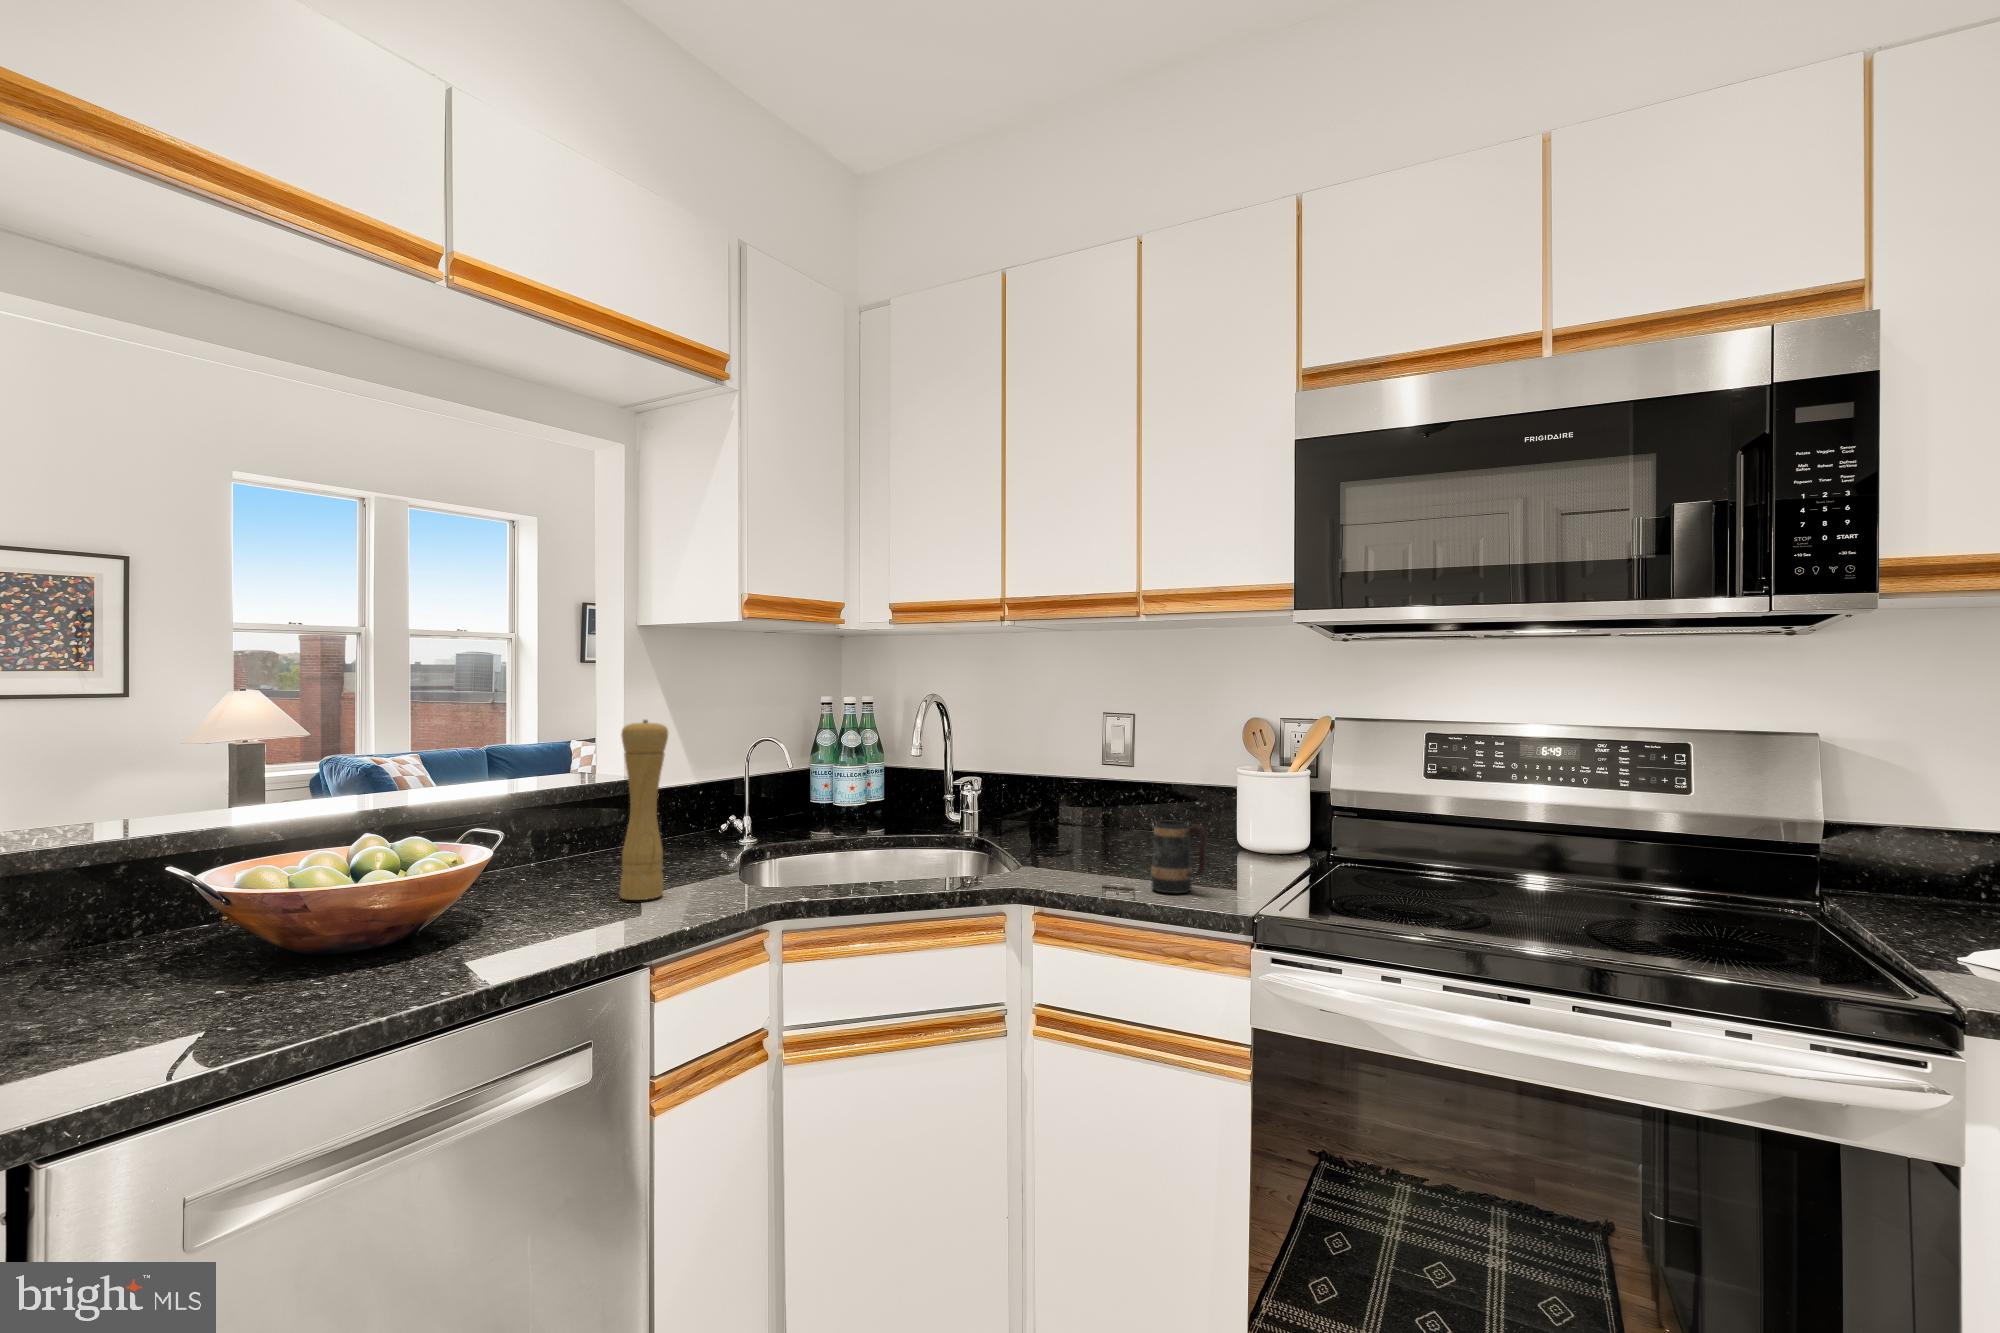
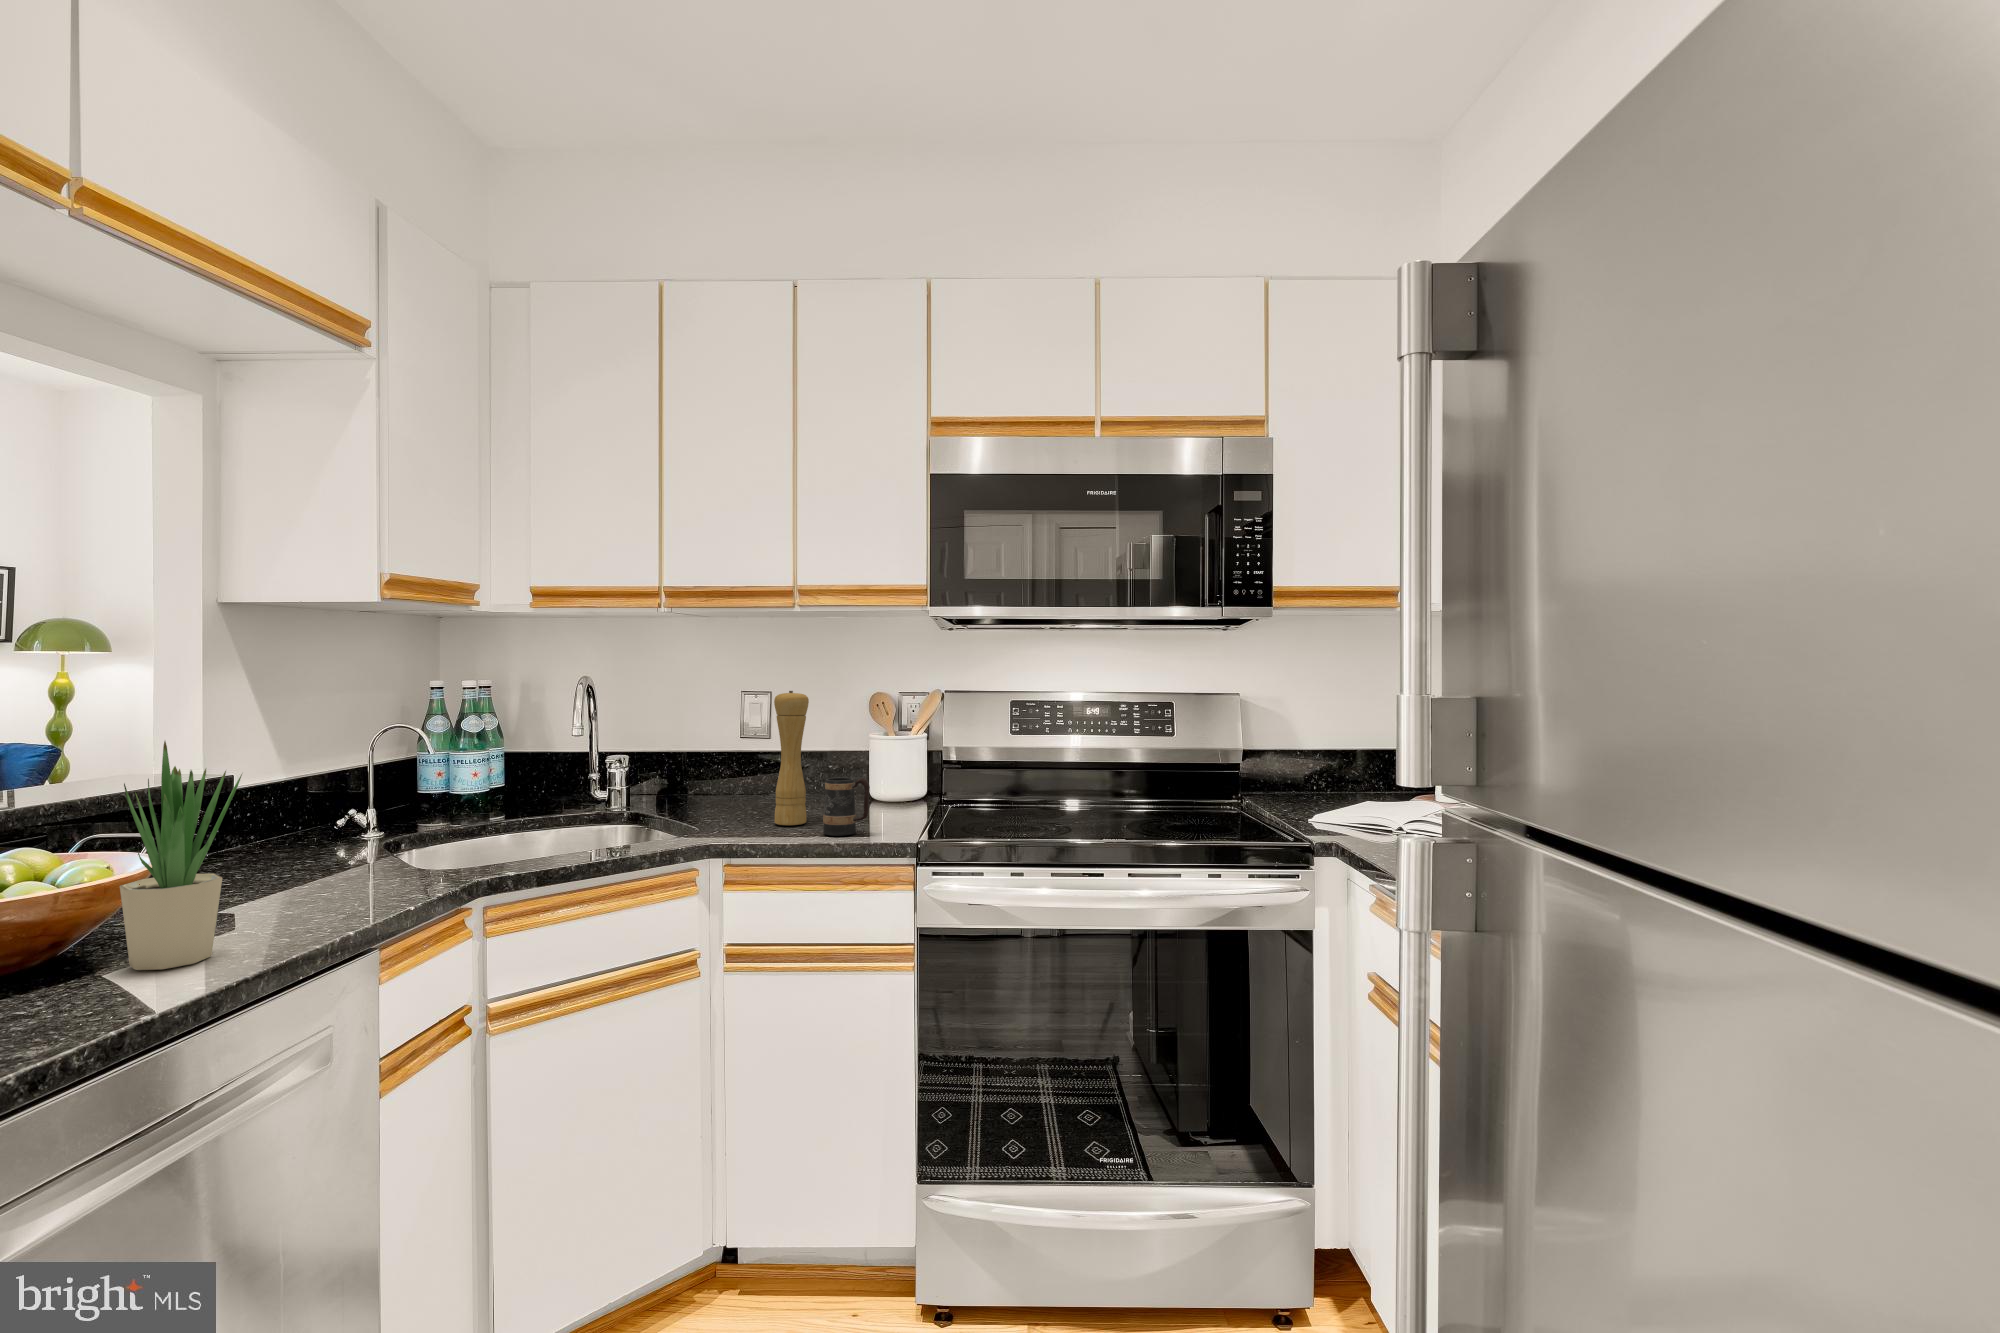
pepper mill: present [620,720,668,900] -> present [774,691,809,825]
potted plant: none [426,748,524,964] -> present [120,741,242,970]

